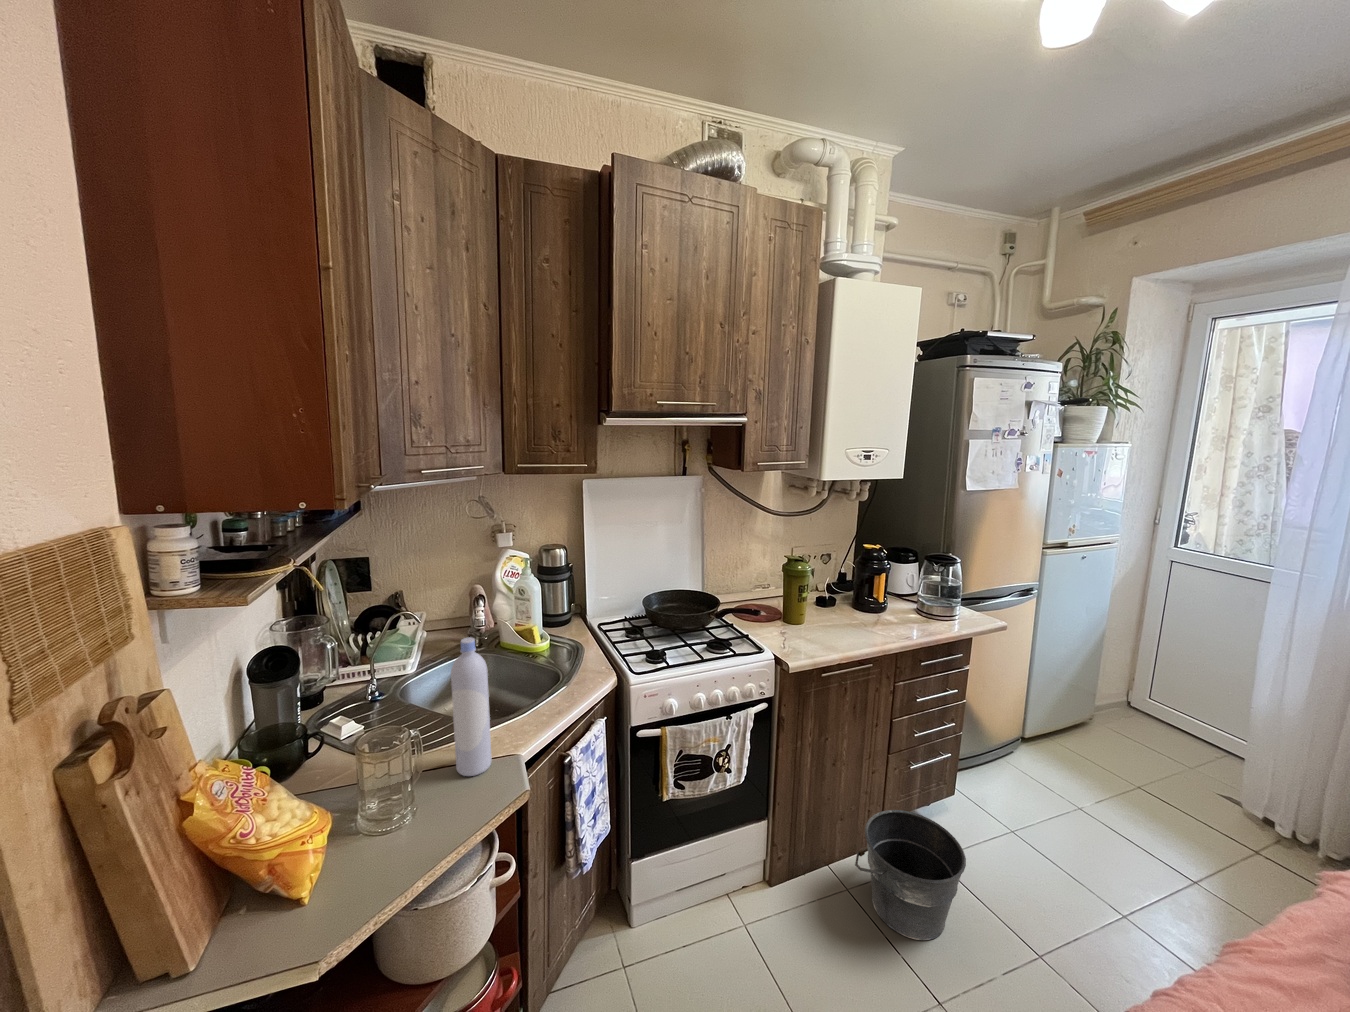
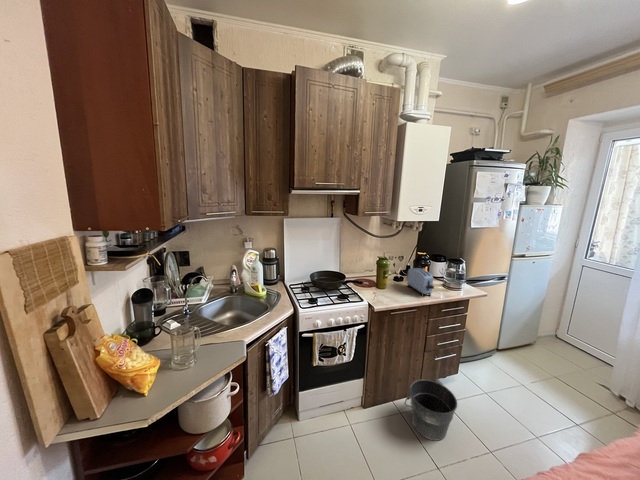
toaster: none [843,576,904,635] -> present [407,268,434,297]
bottle: present [451,637,492,776] -> none [213,289,231,349]

